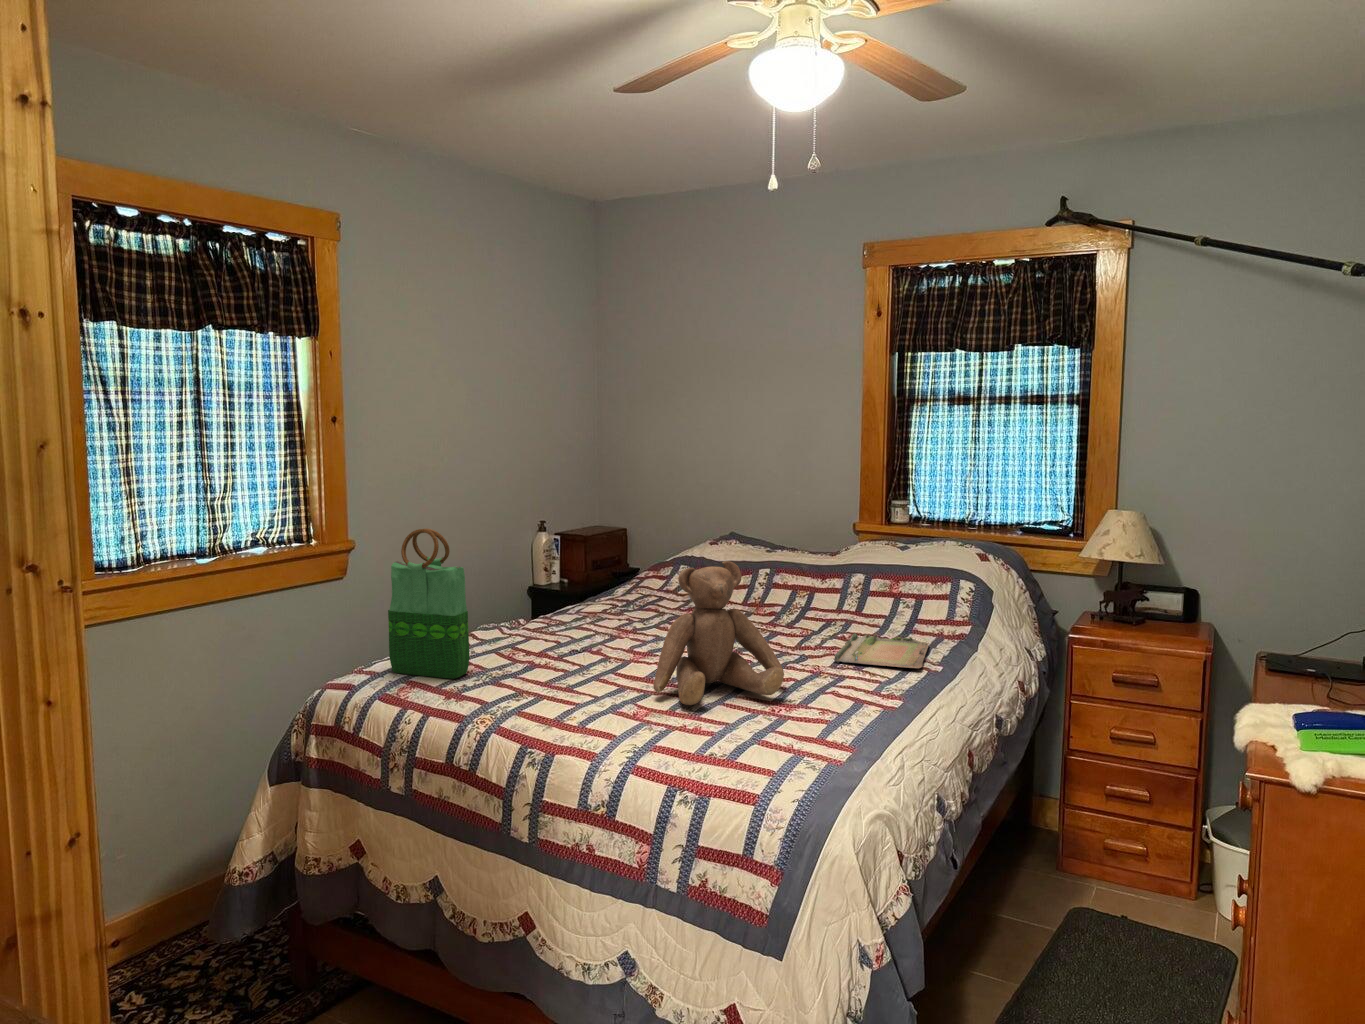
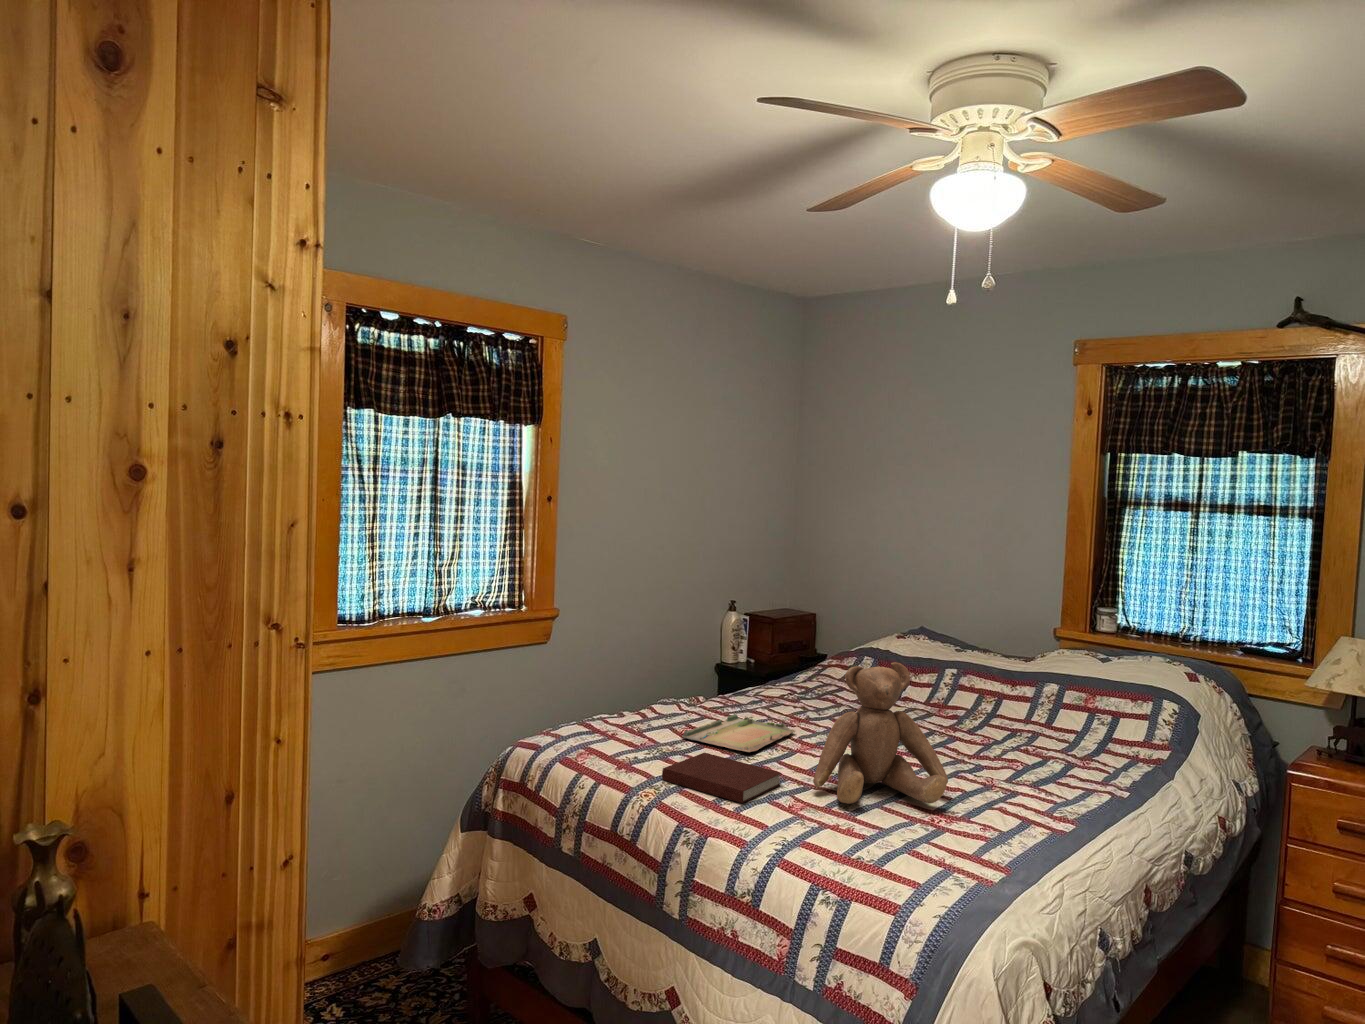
tote bag: present [388,529,470,679] -> none [574,607,646,750]
tray: present [834,633,929,668] -> present [682,714,795,752]
notebook: none [495,672,621,718] -> present [662,753,782,803]

